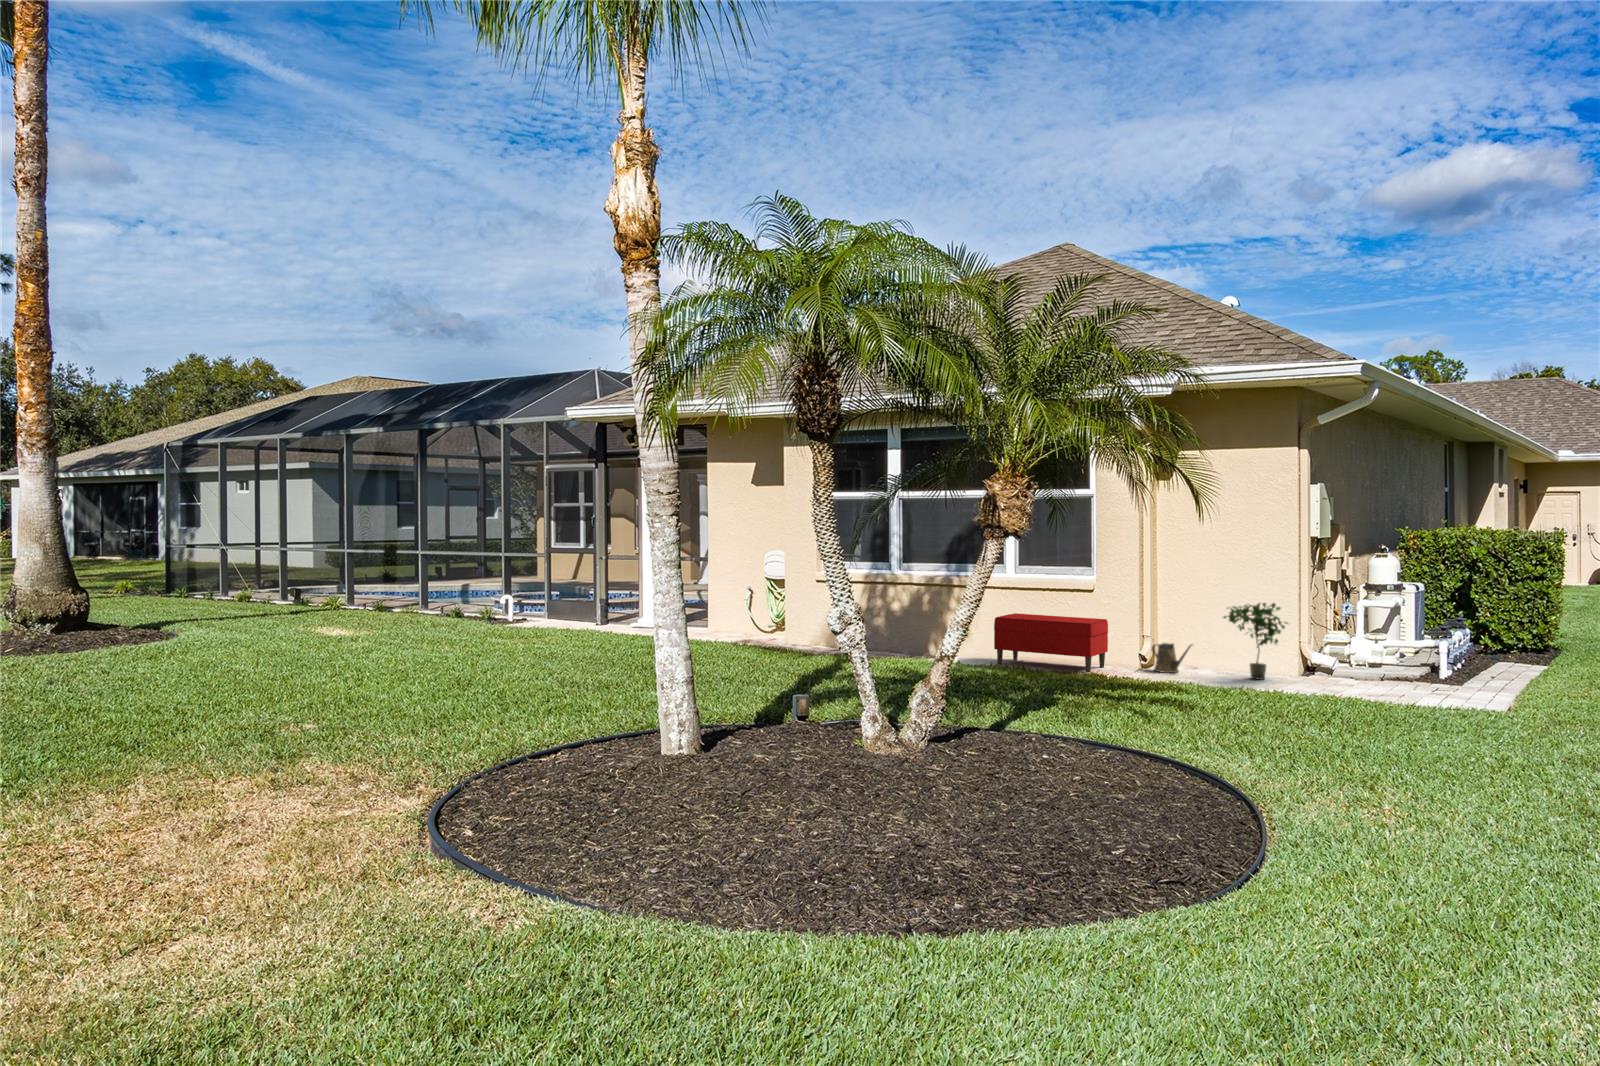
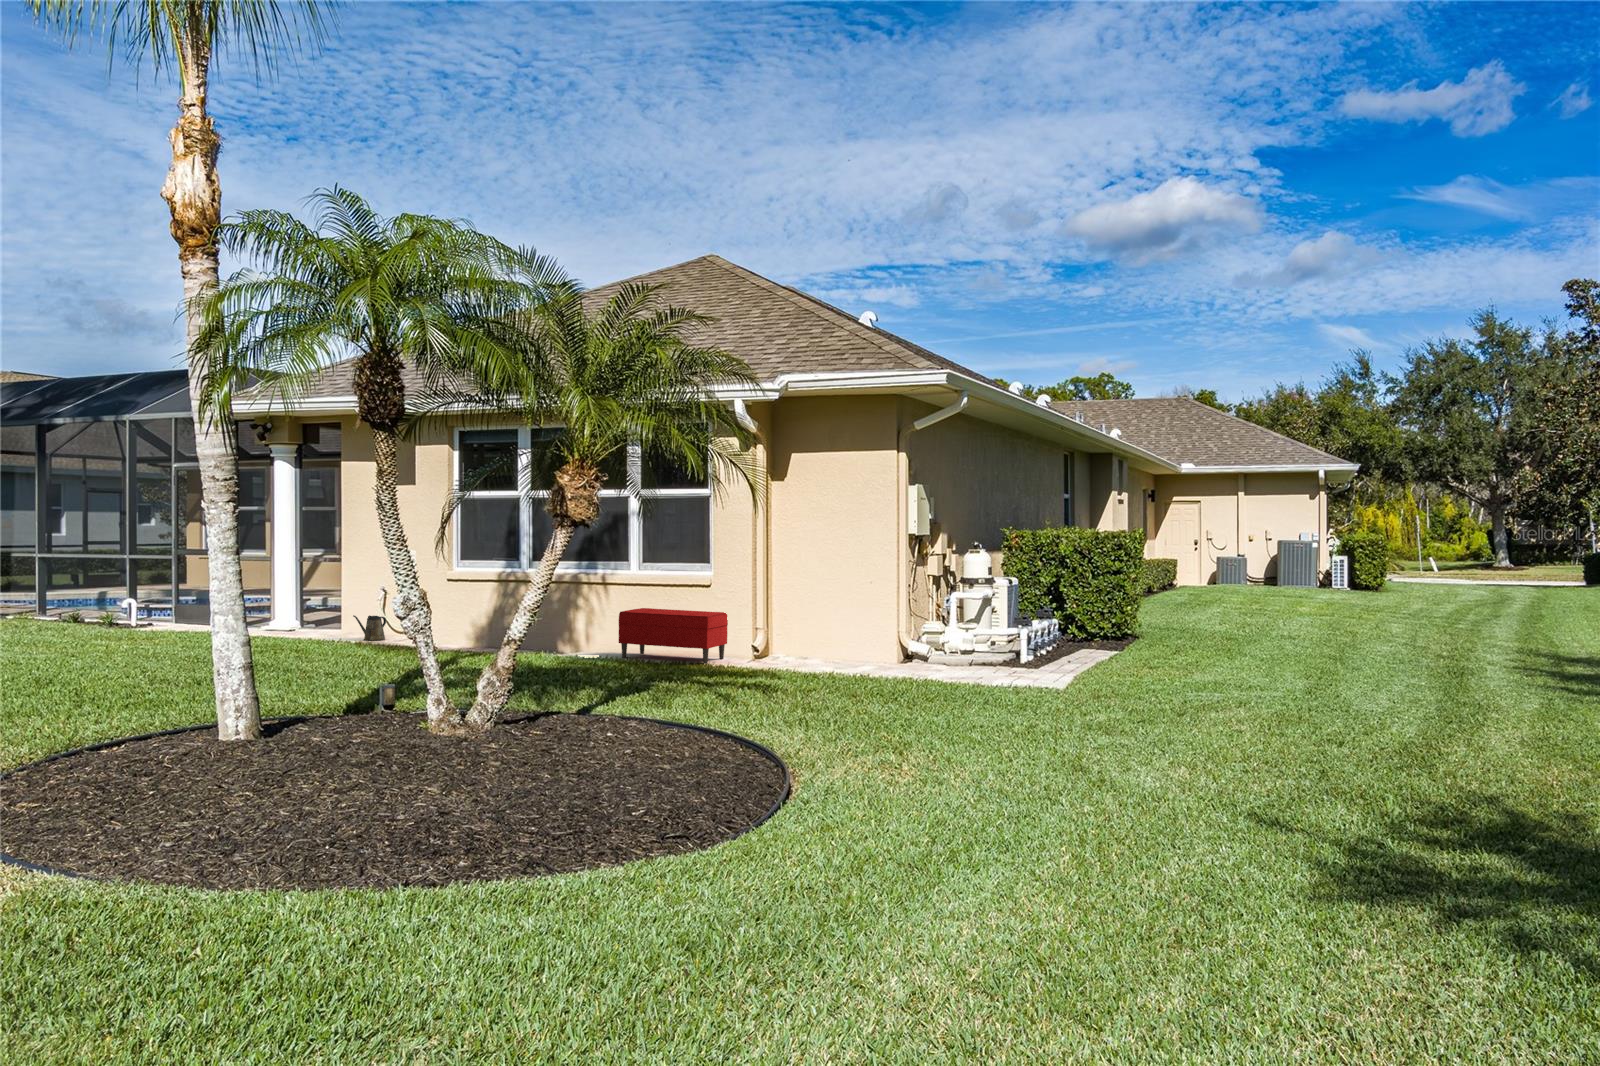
potted plant: present [1223,603,1288,679] -> none [827,595,887,667]
watering can: present [1152,643,1192,673] -> present [353,615,386,641]

